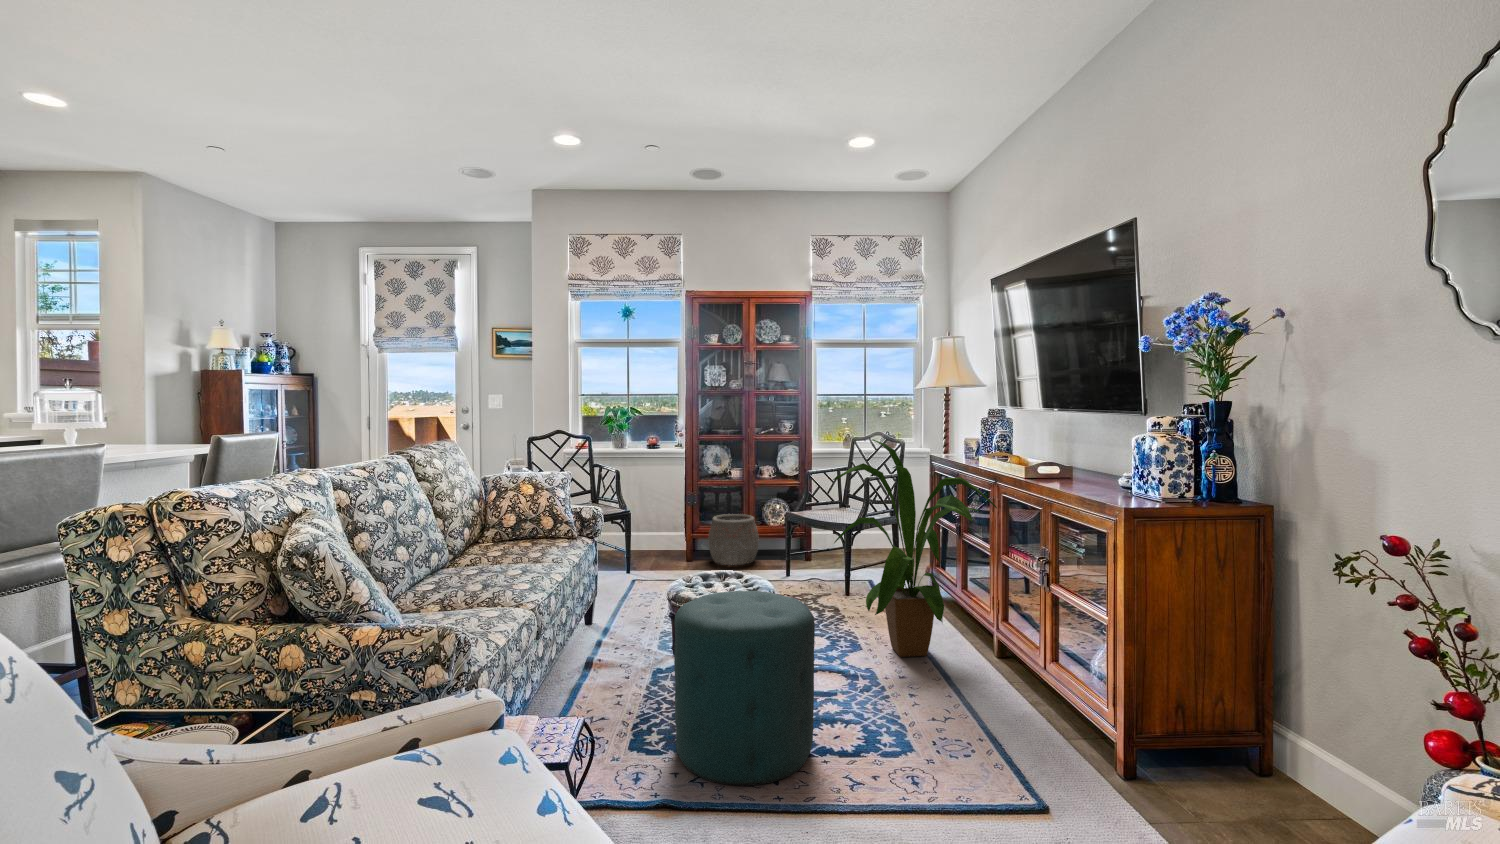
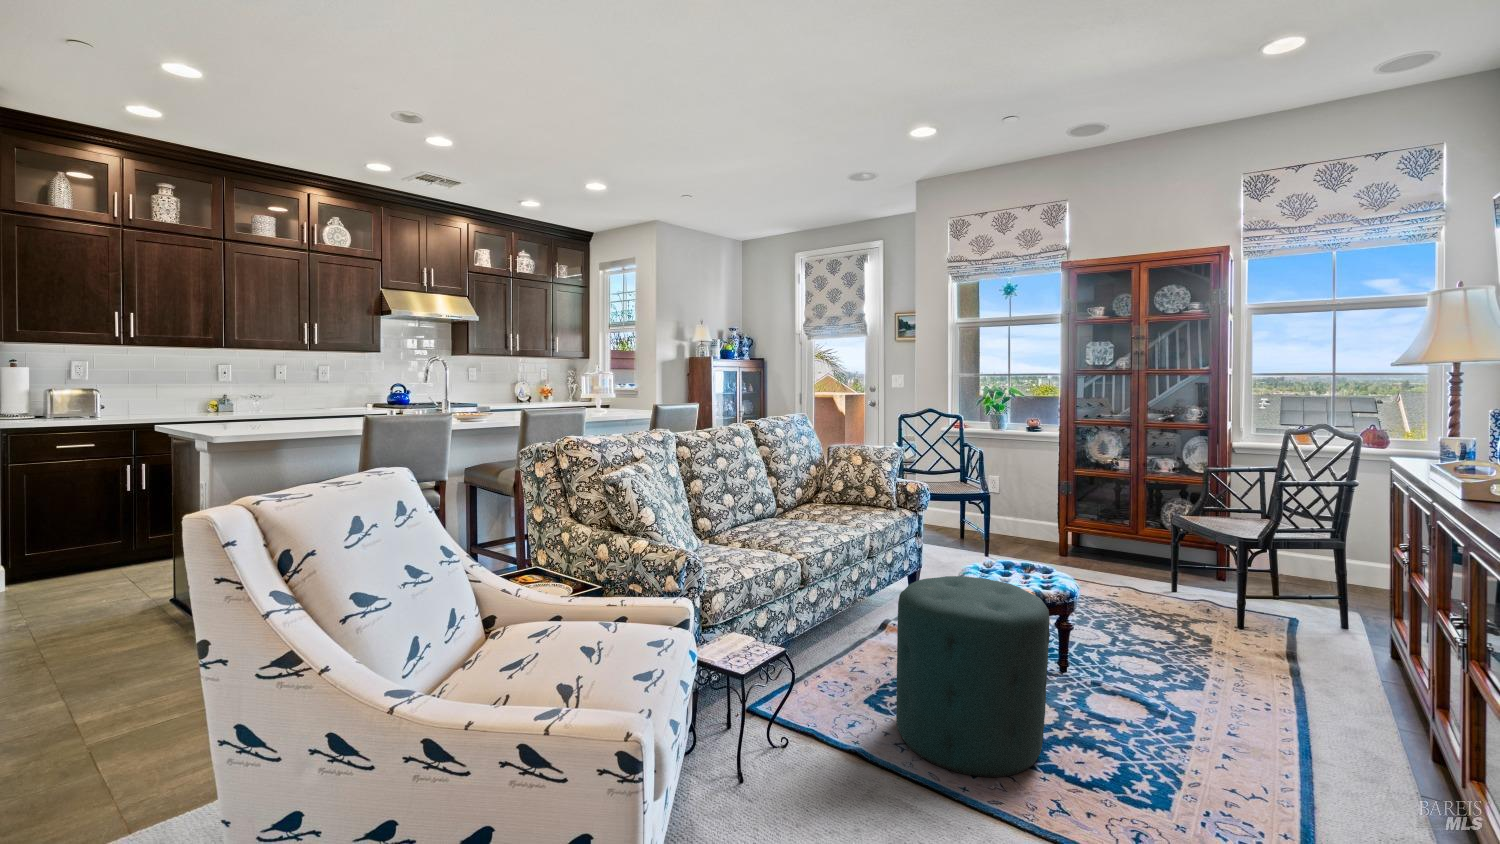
house plant: present [833,439,997,657] -> none [1161,433,1423,719]
woven basket: present [708,514,759,565] -> none [1075,509,1141,567]

